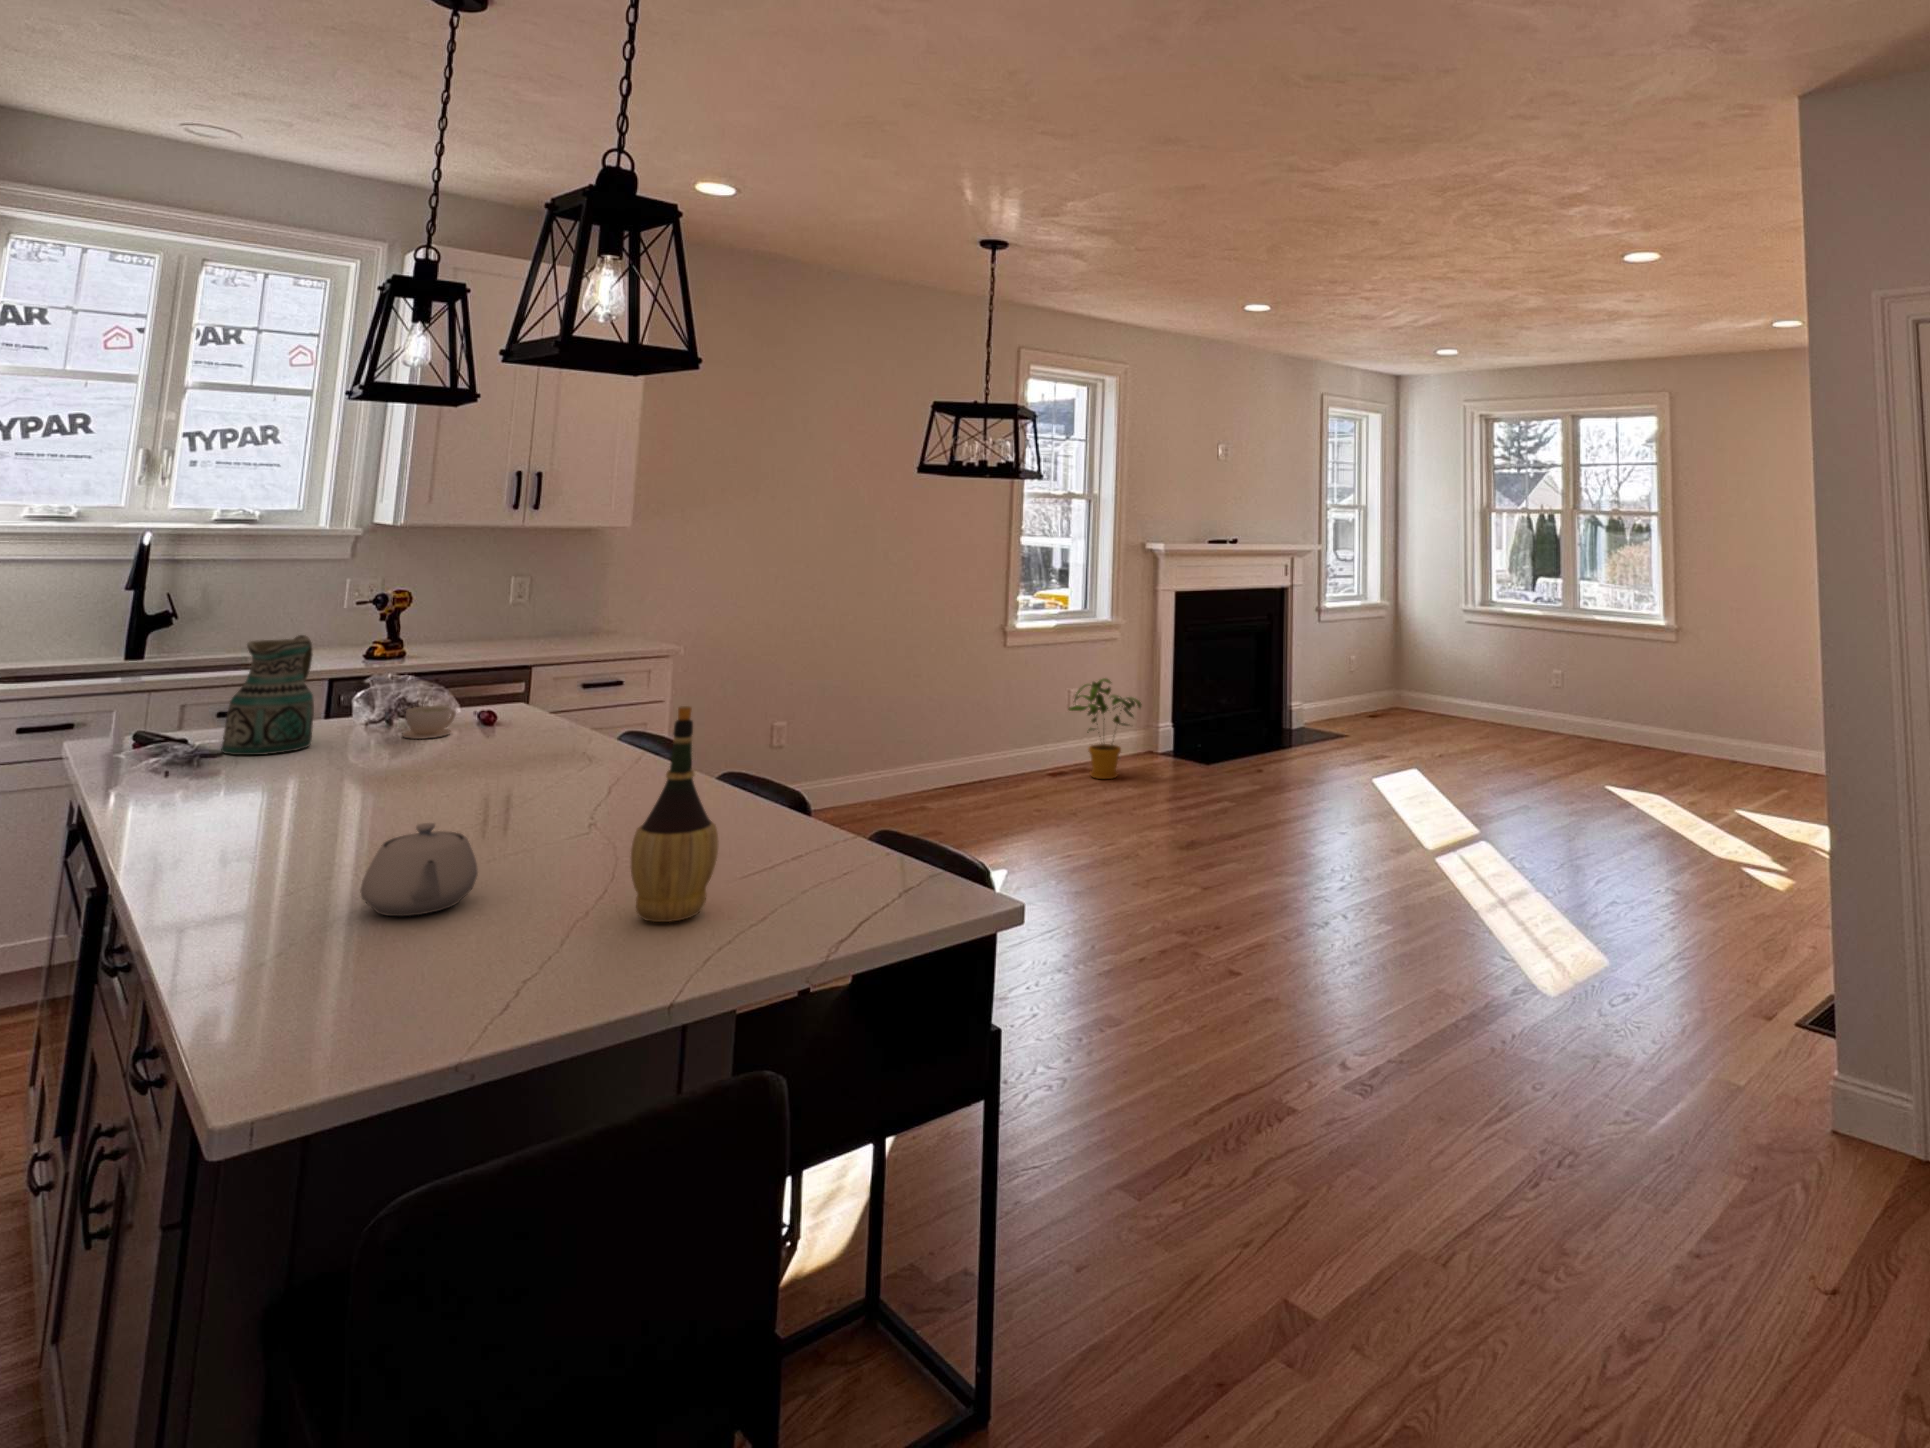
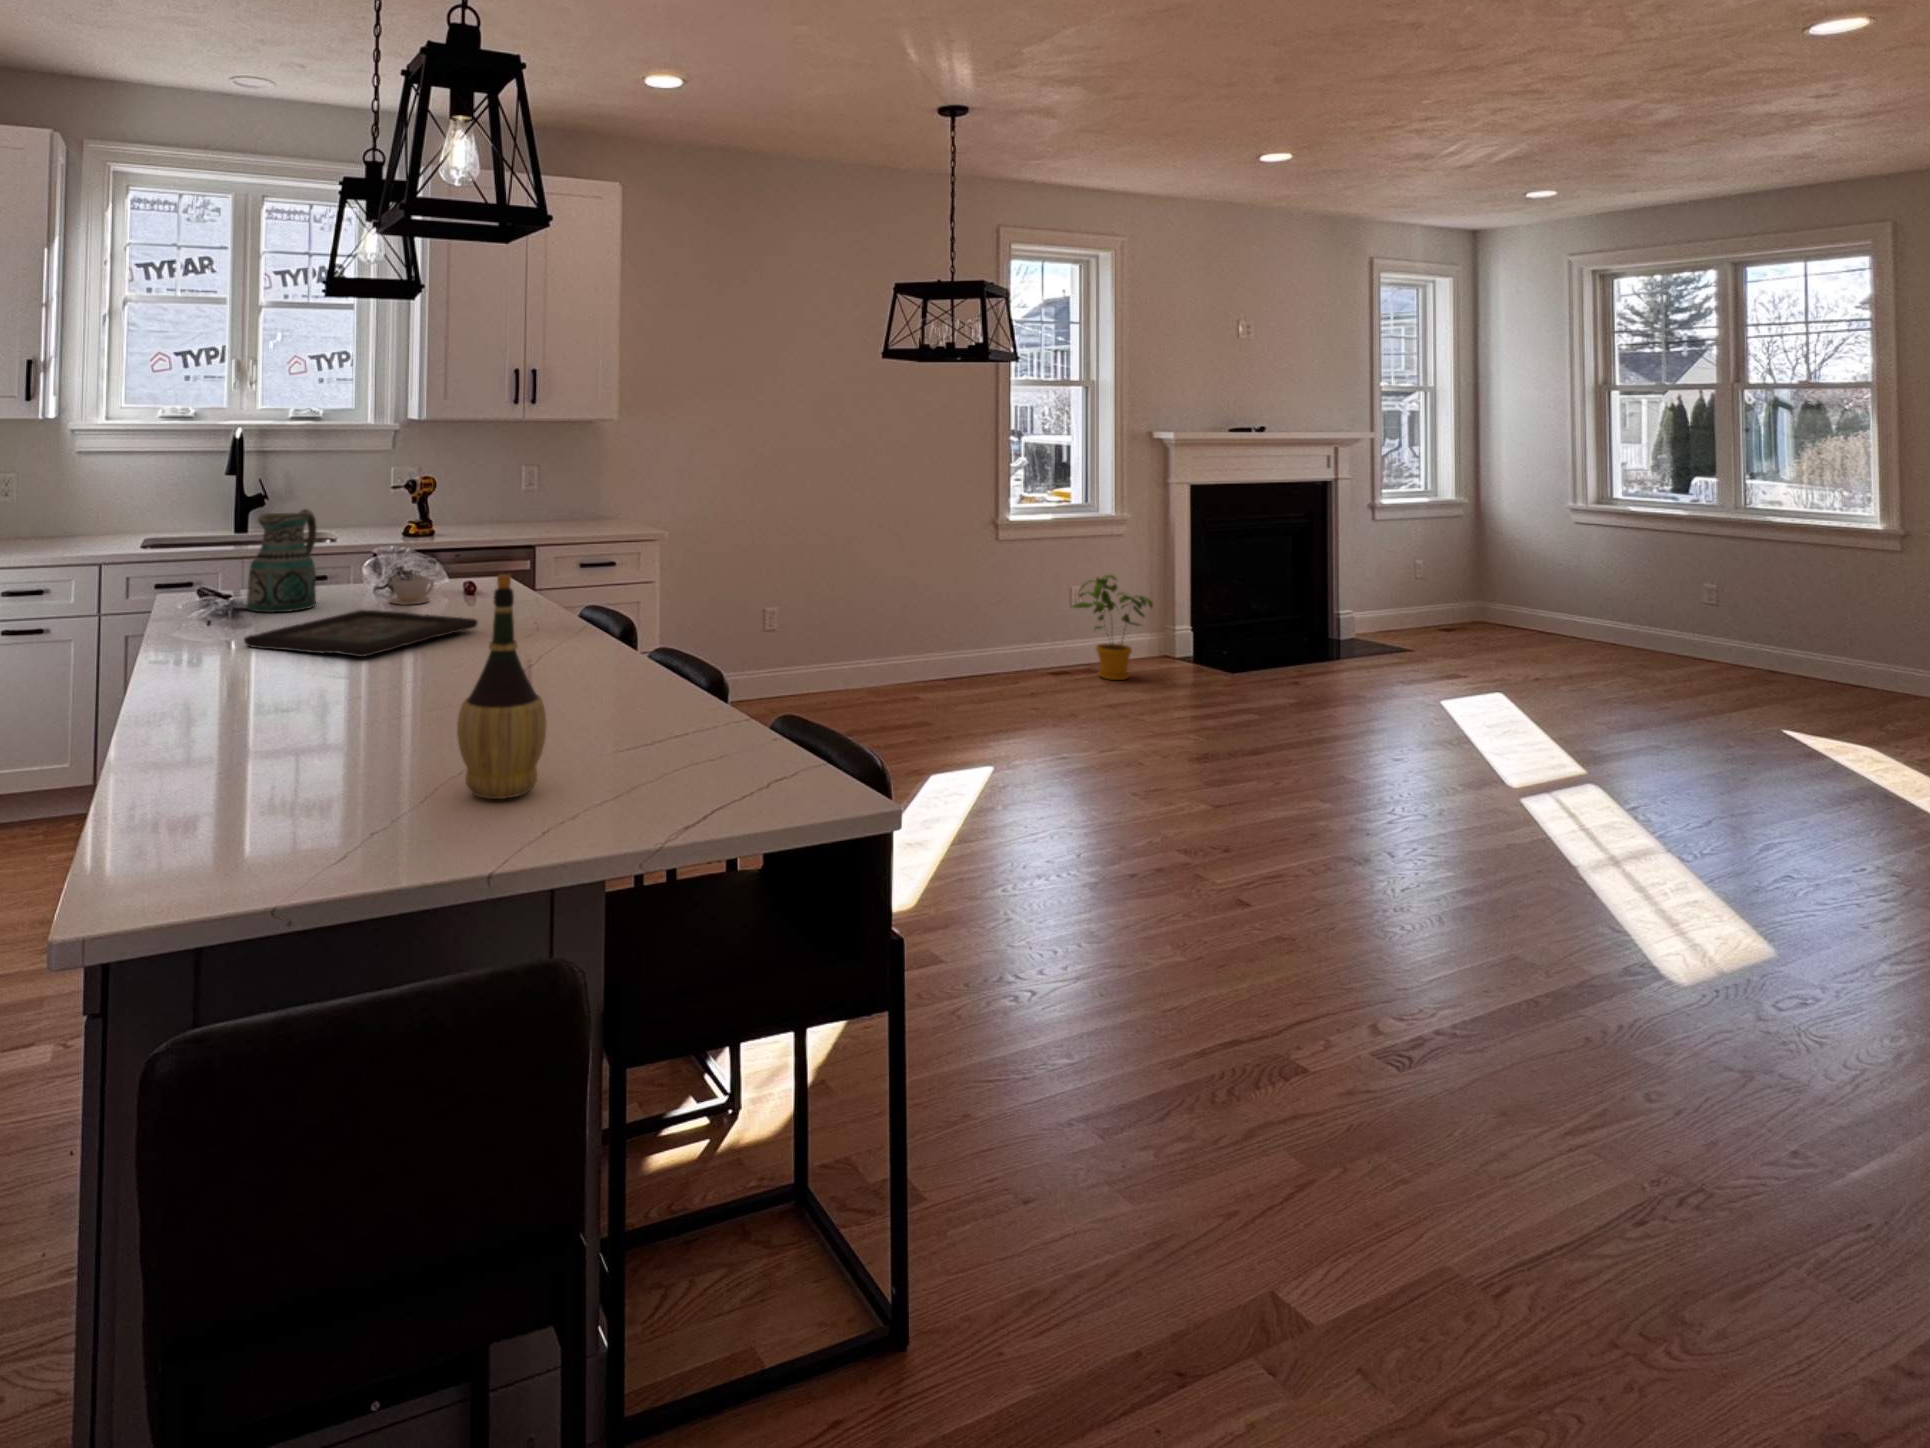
decorative tray: none [257,746,533,798] -> present [244,610,478,657]
teapot: present [360,823,478,916] -> none [237,680,343,768]

